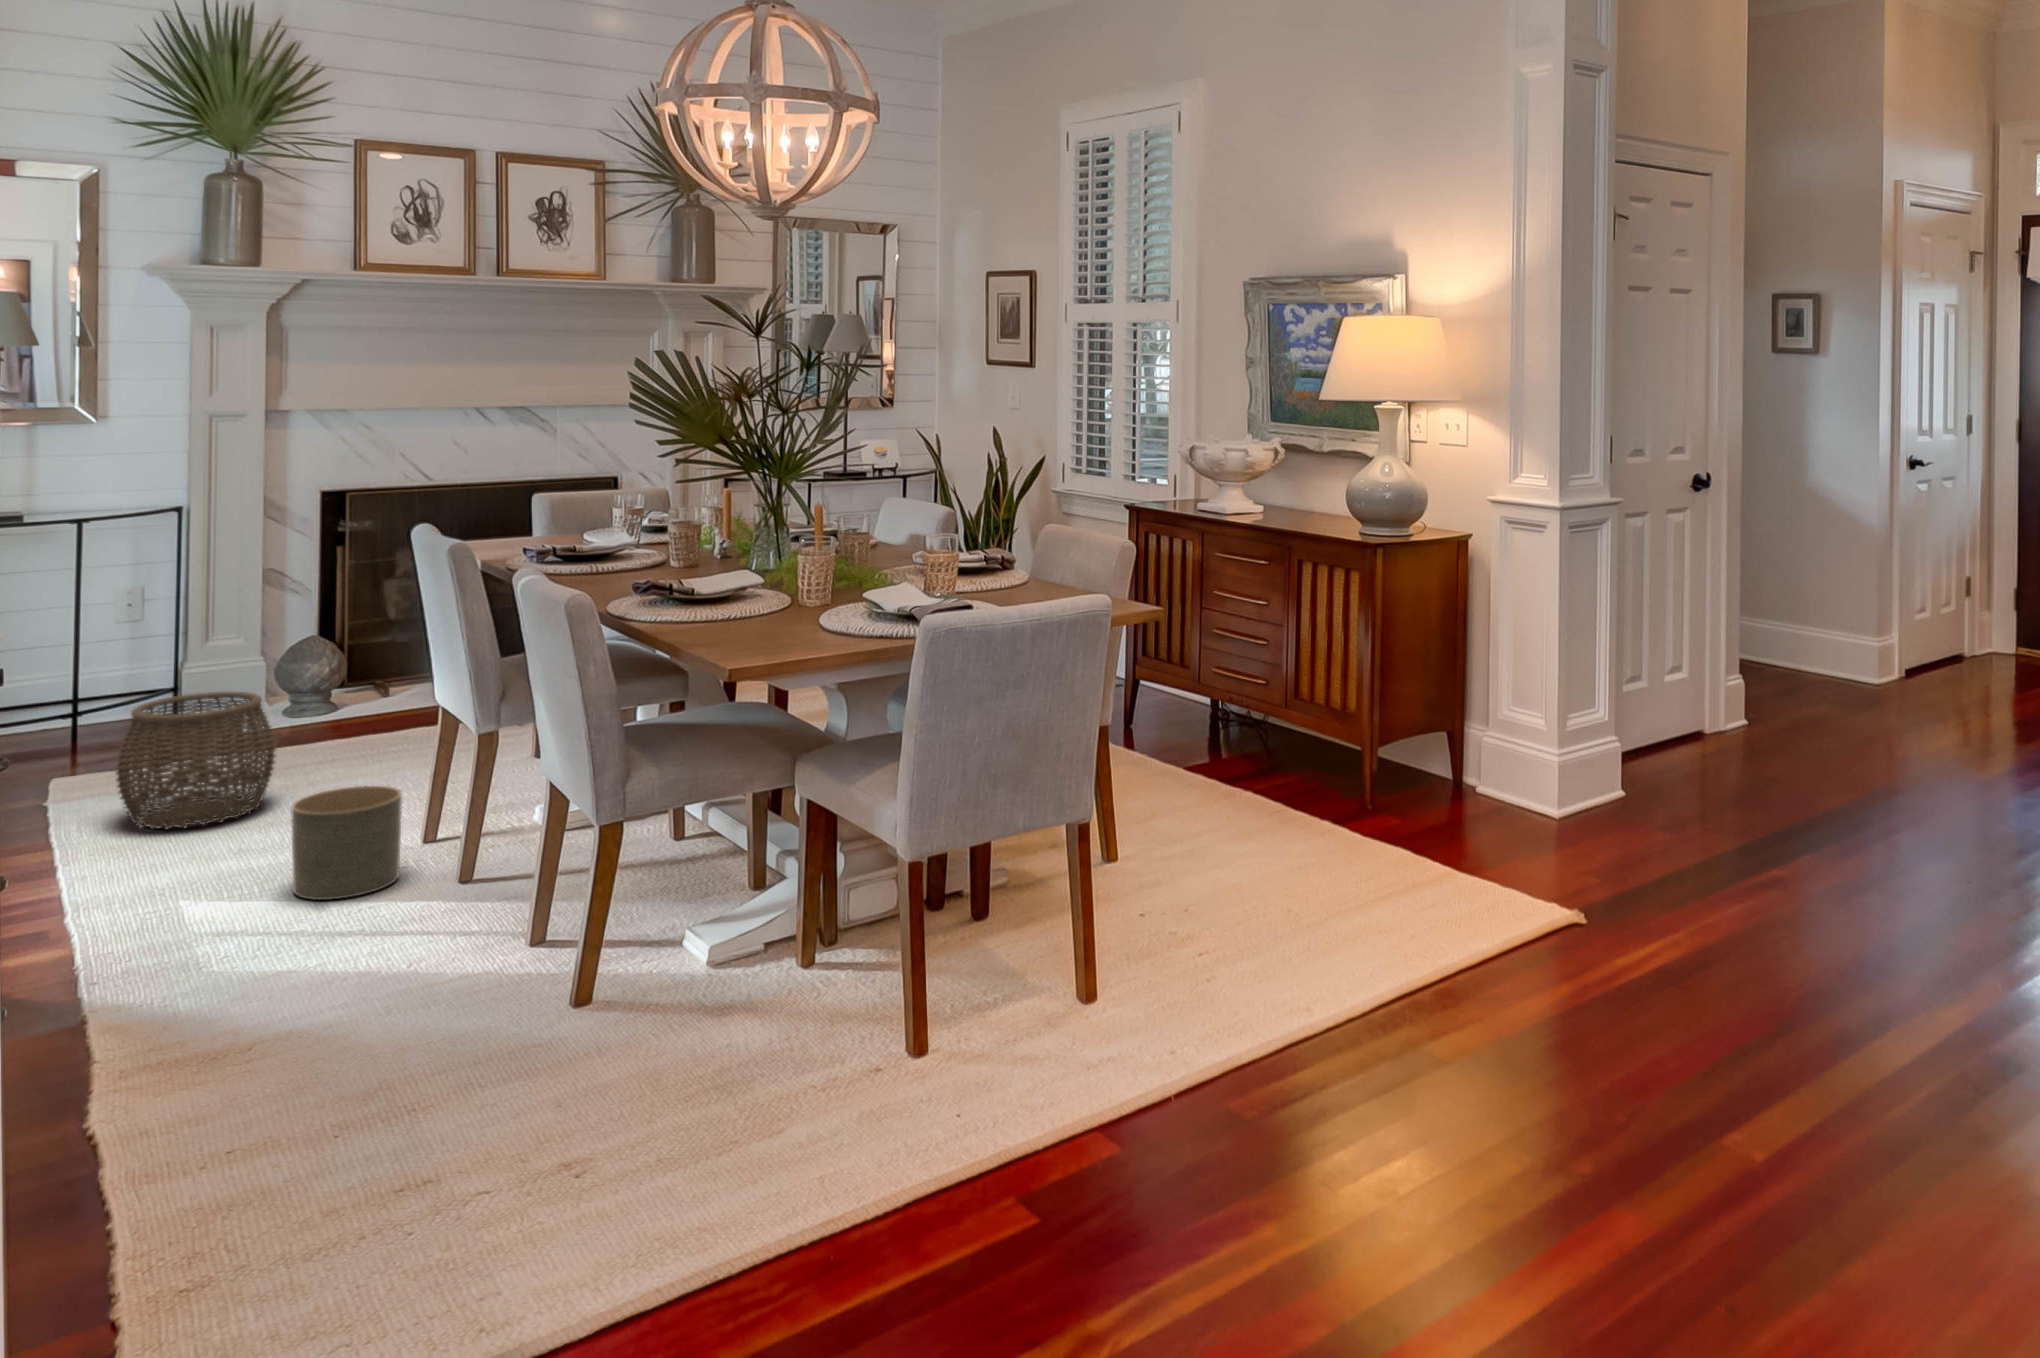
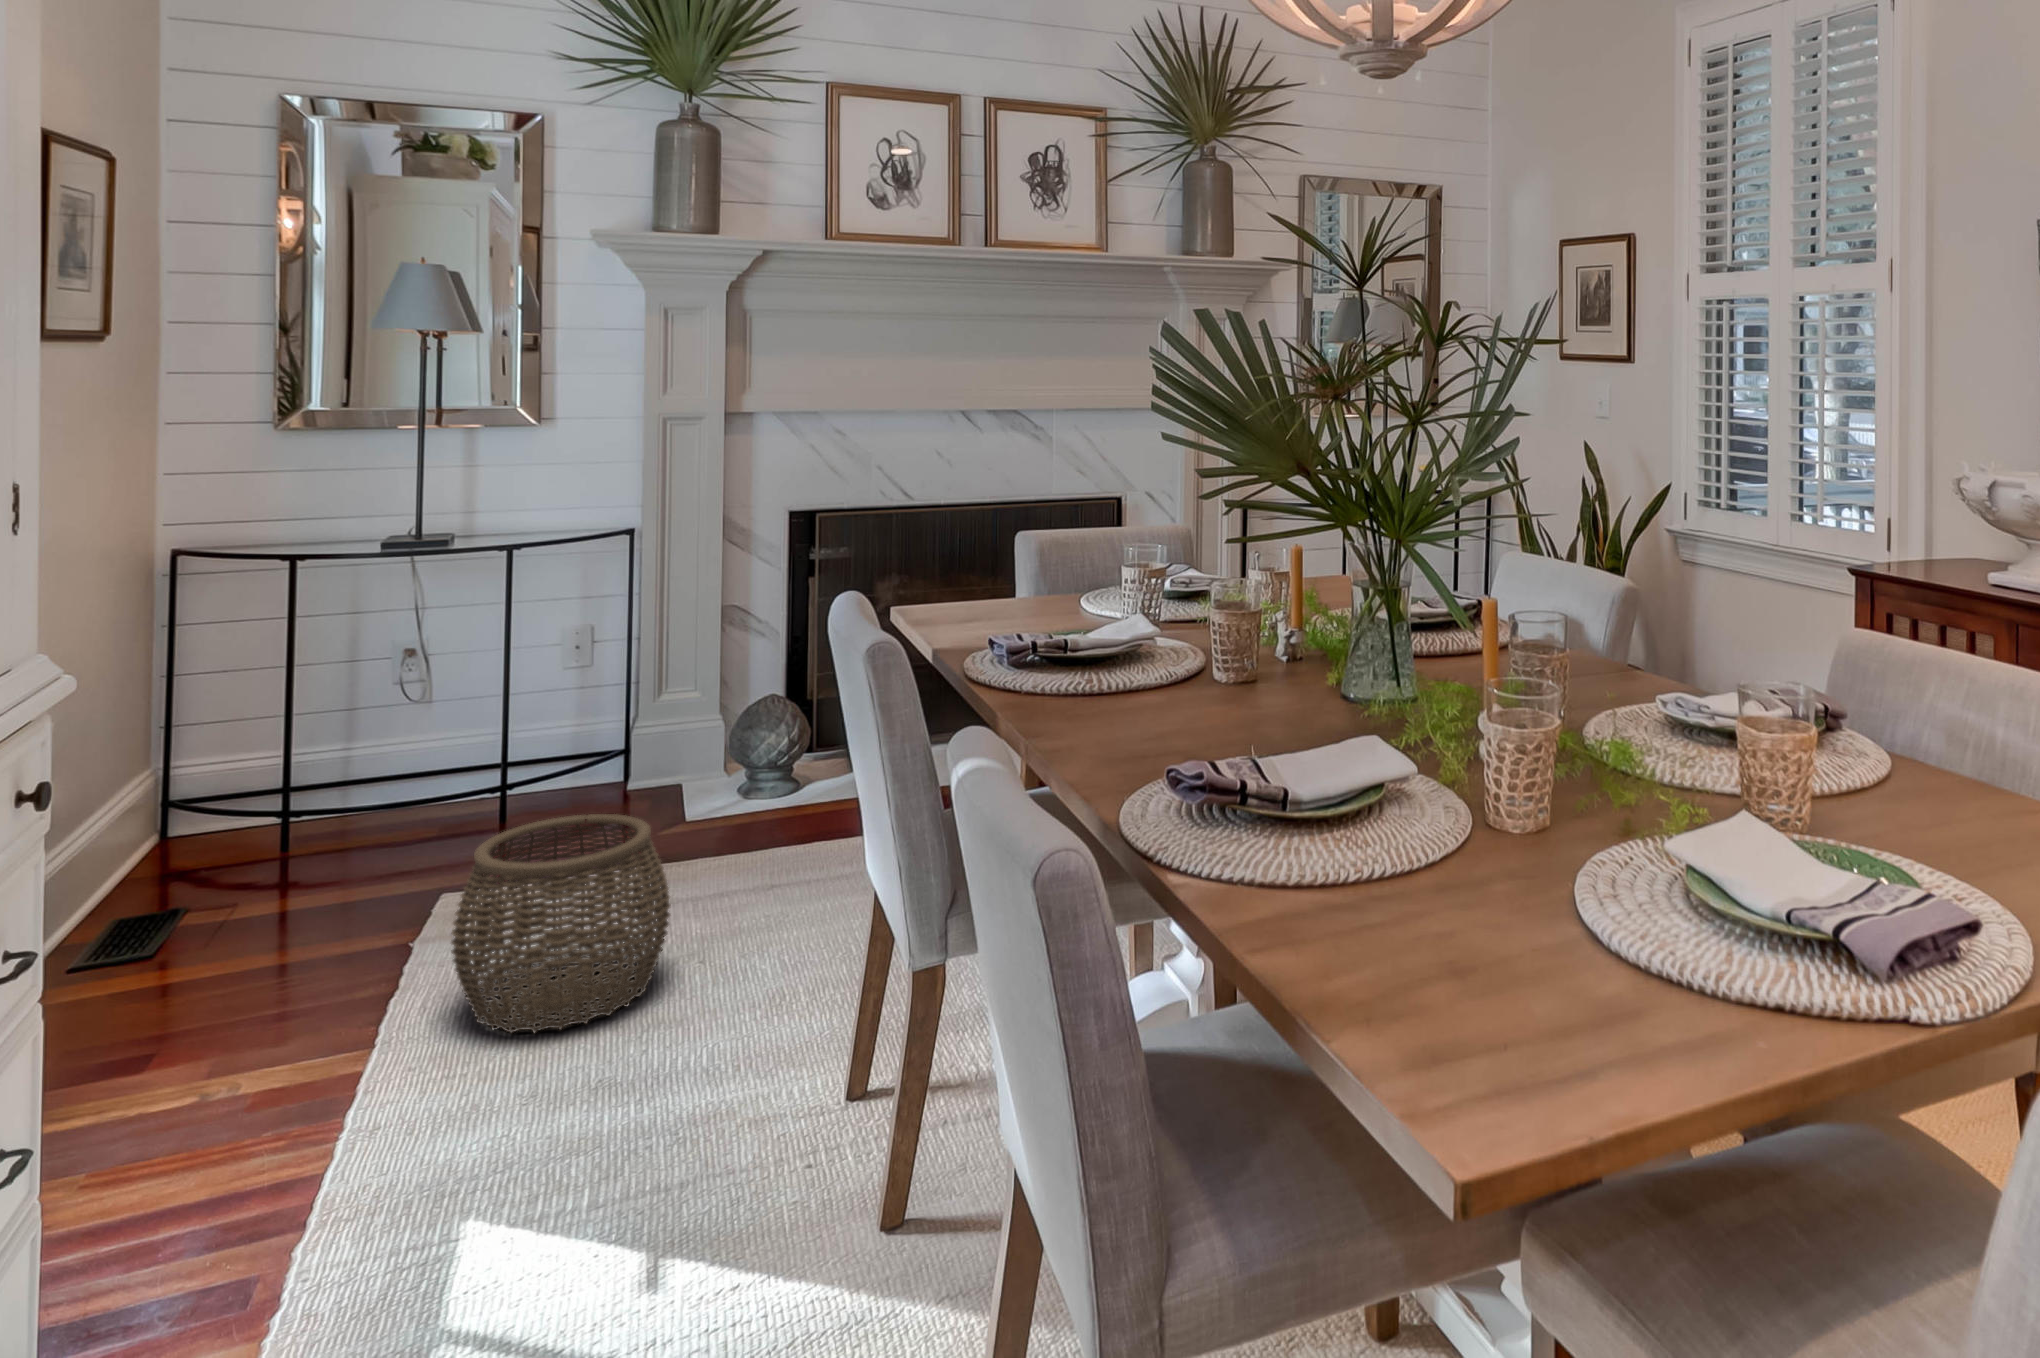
planter: present [291,786,402,900] -> none [617,1036,793,1266]

